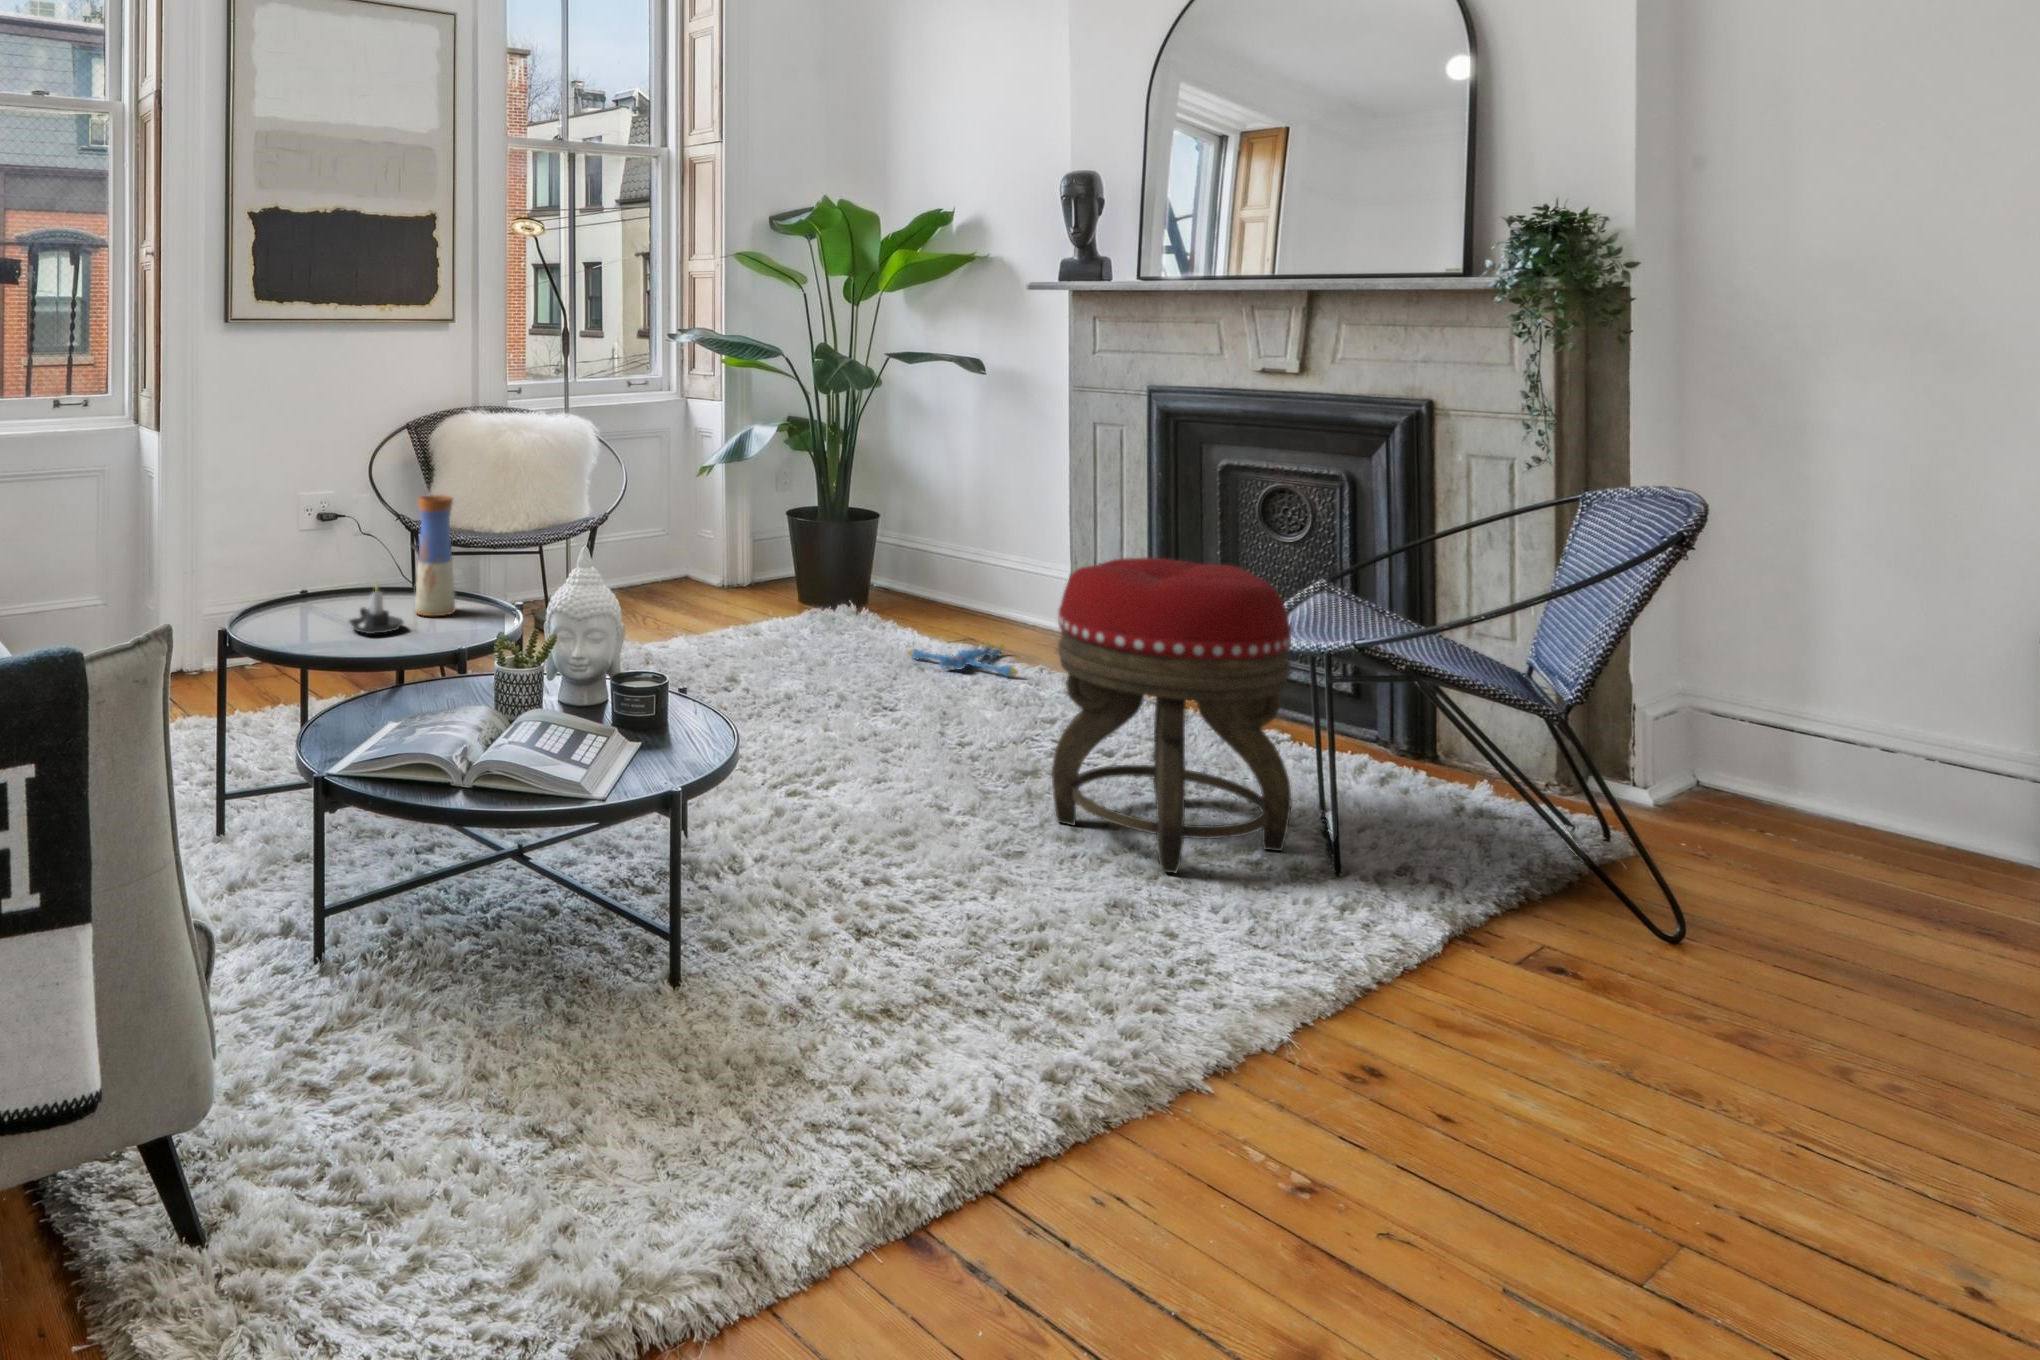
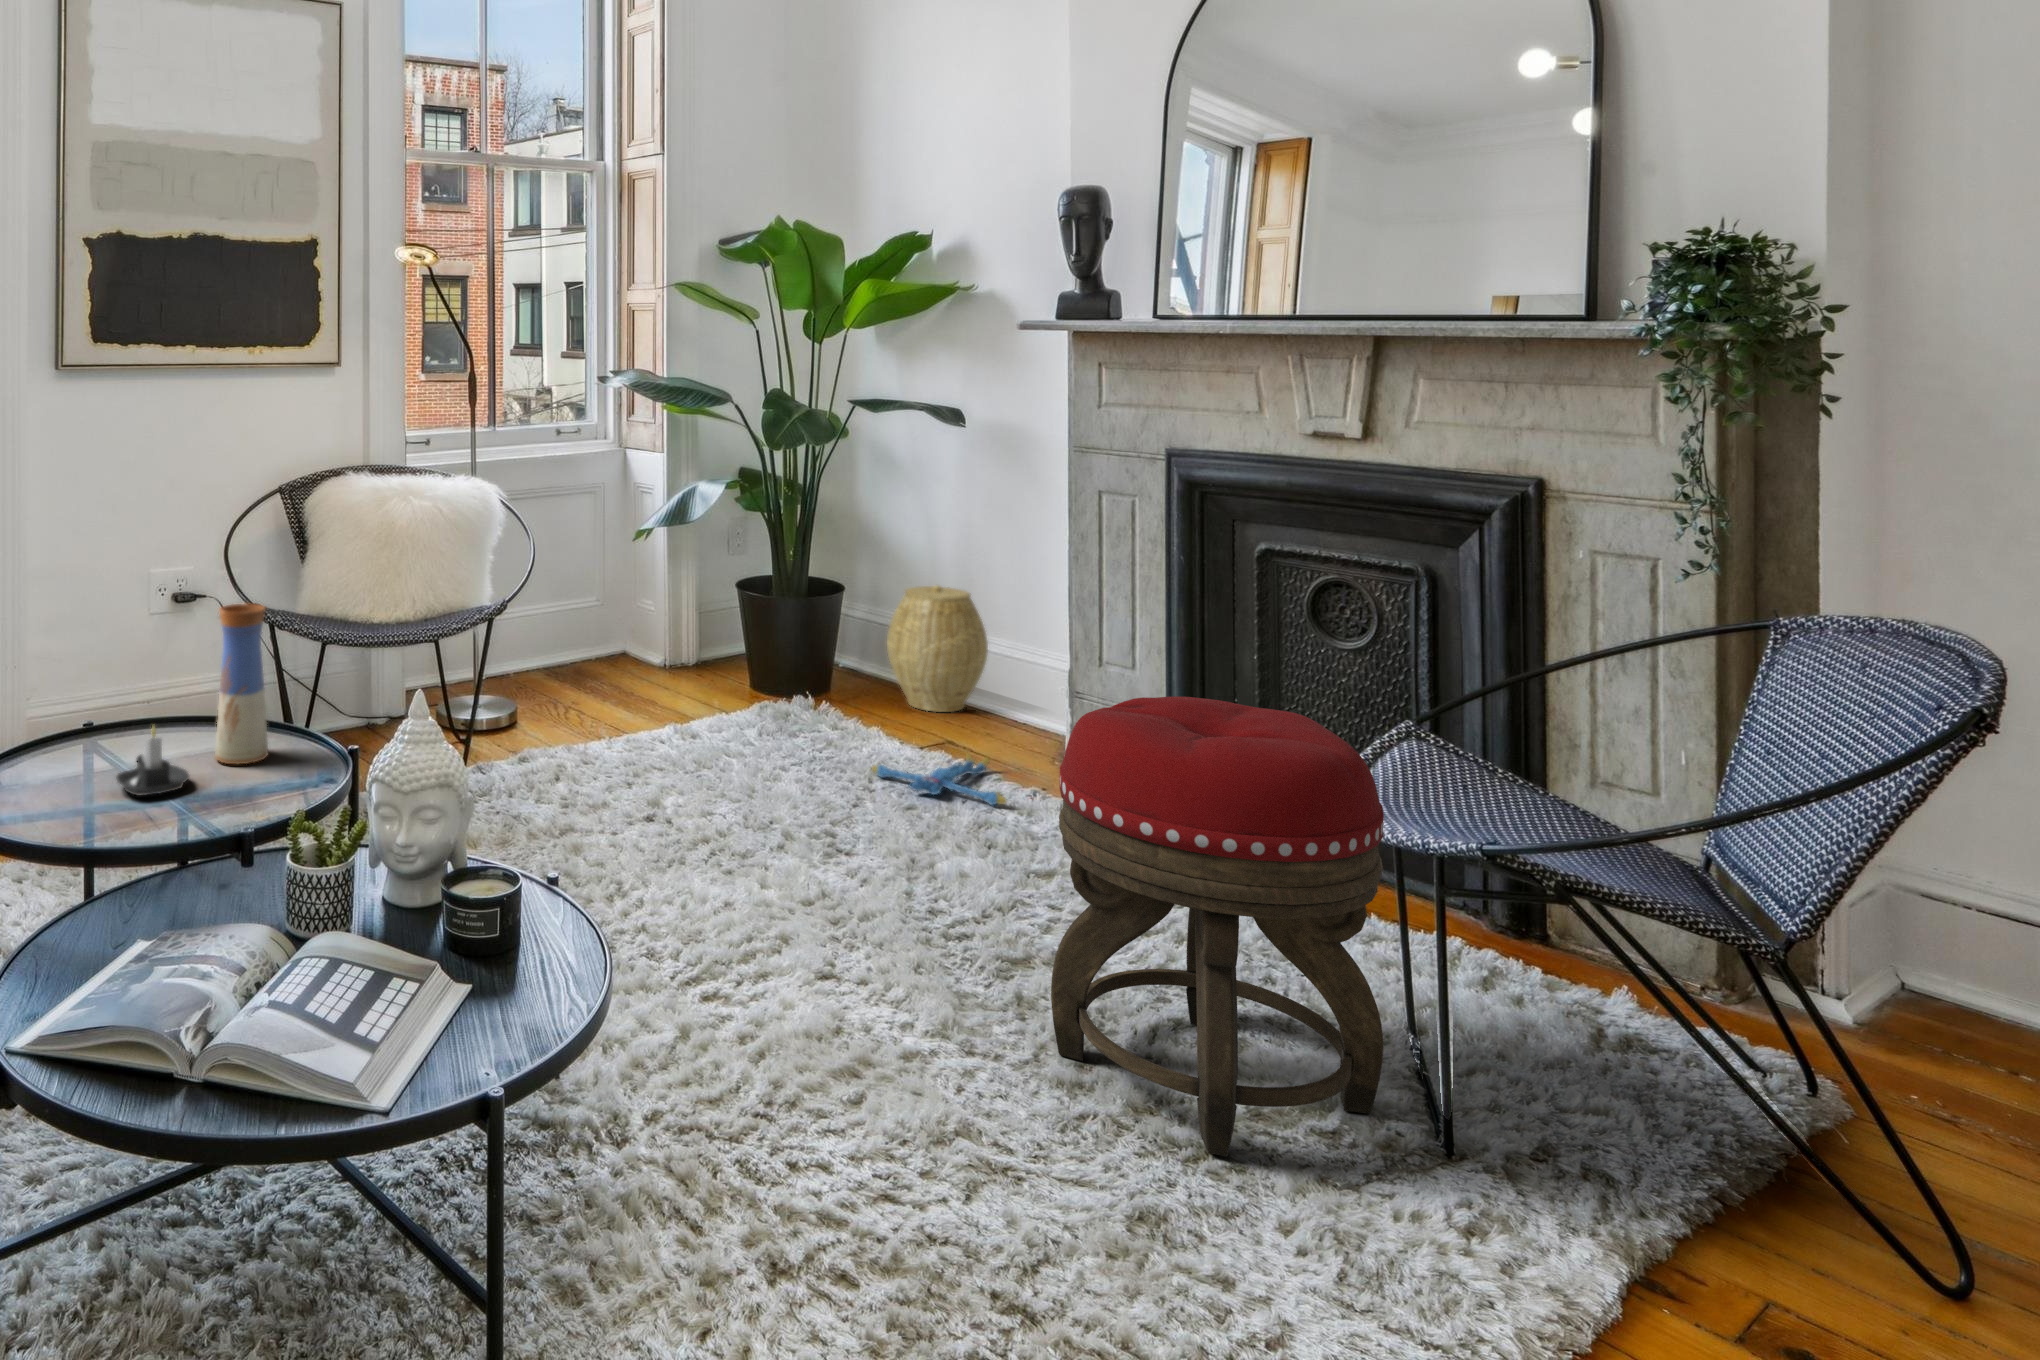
woven basket: none [917,509,1002,615] -> present [887,585,988,712]

